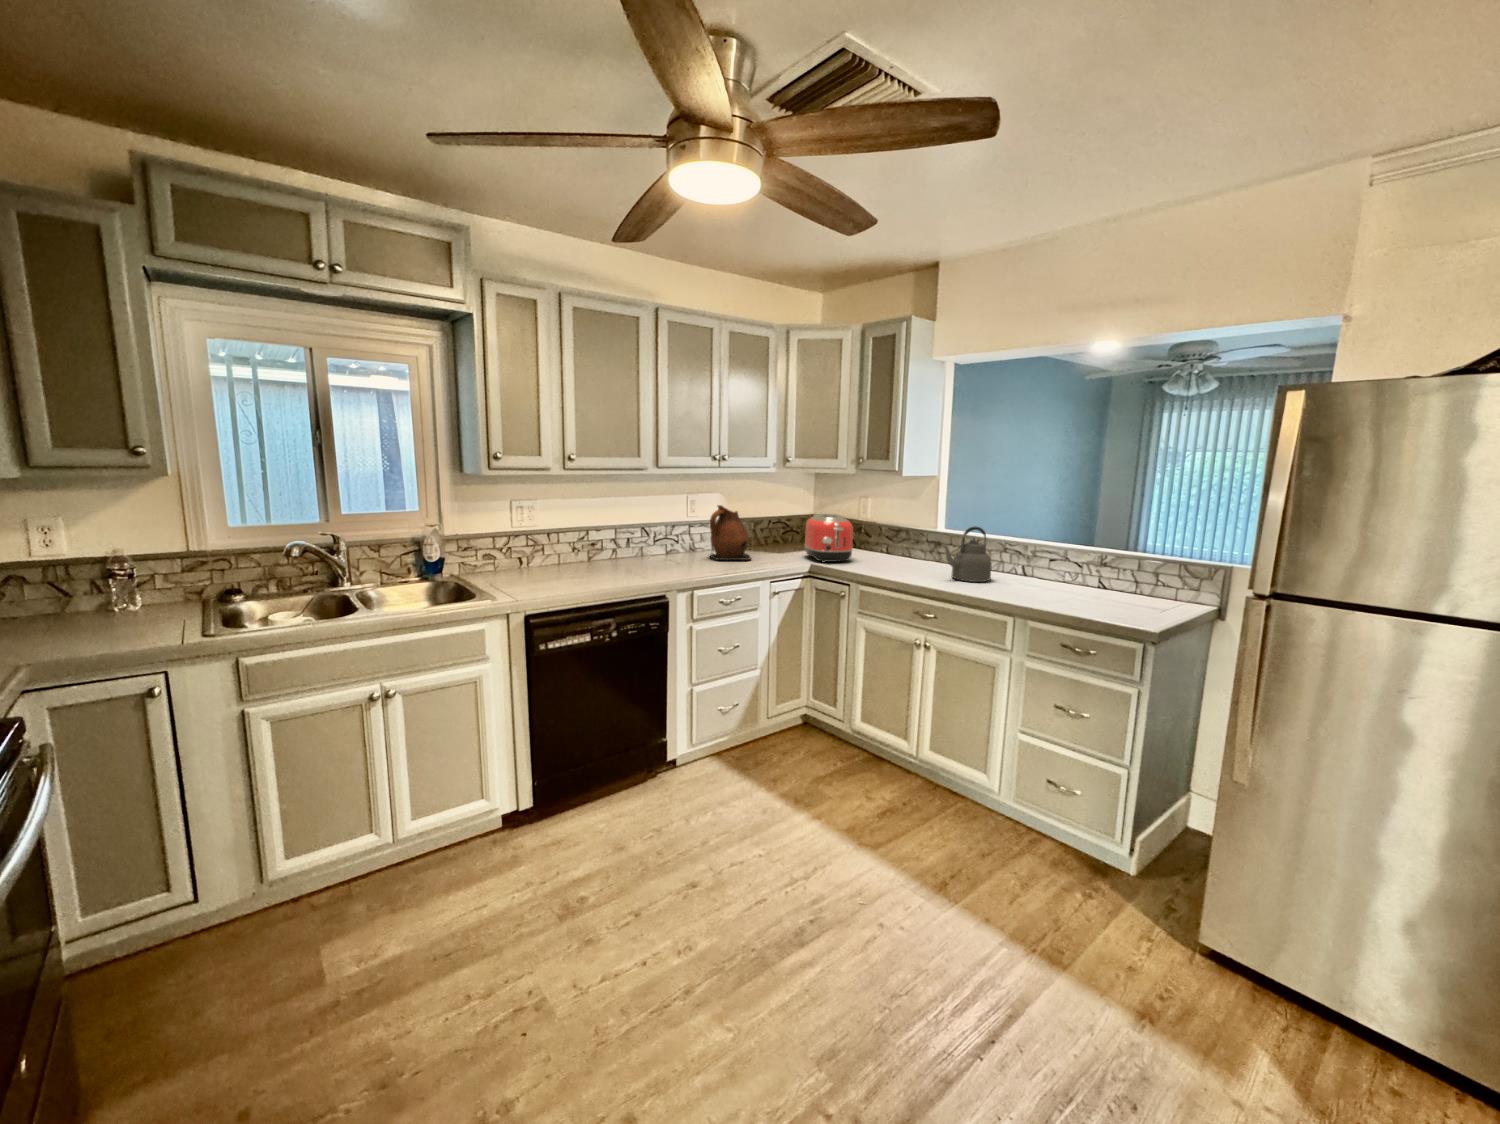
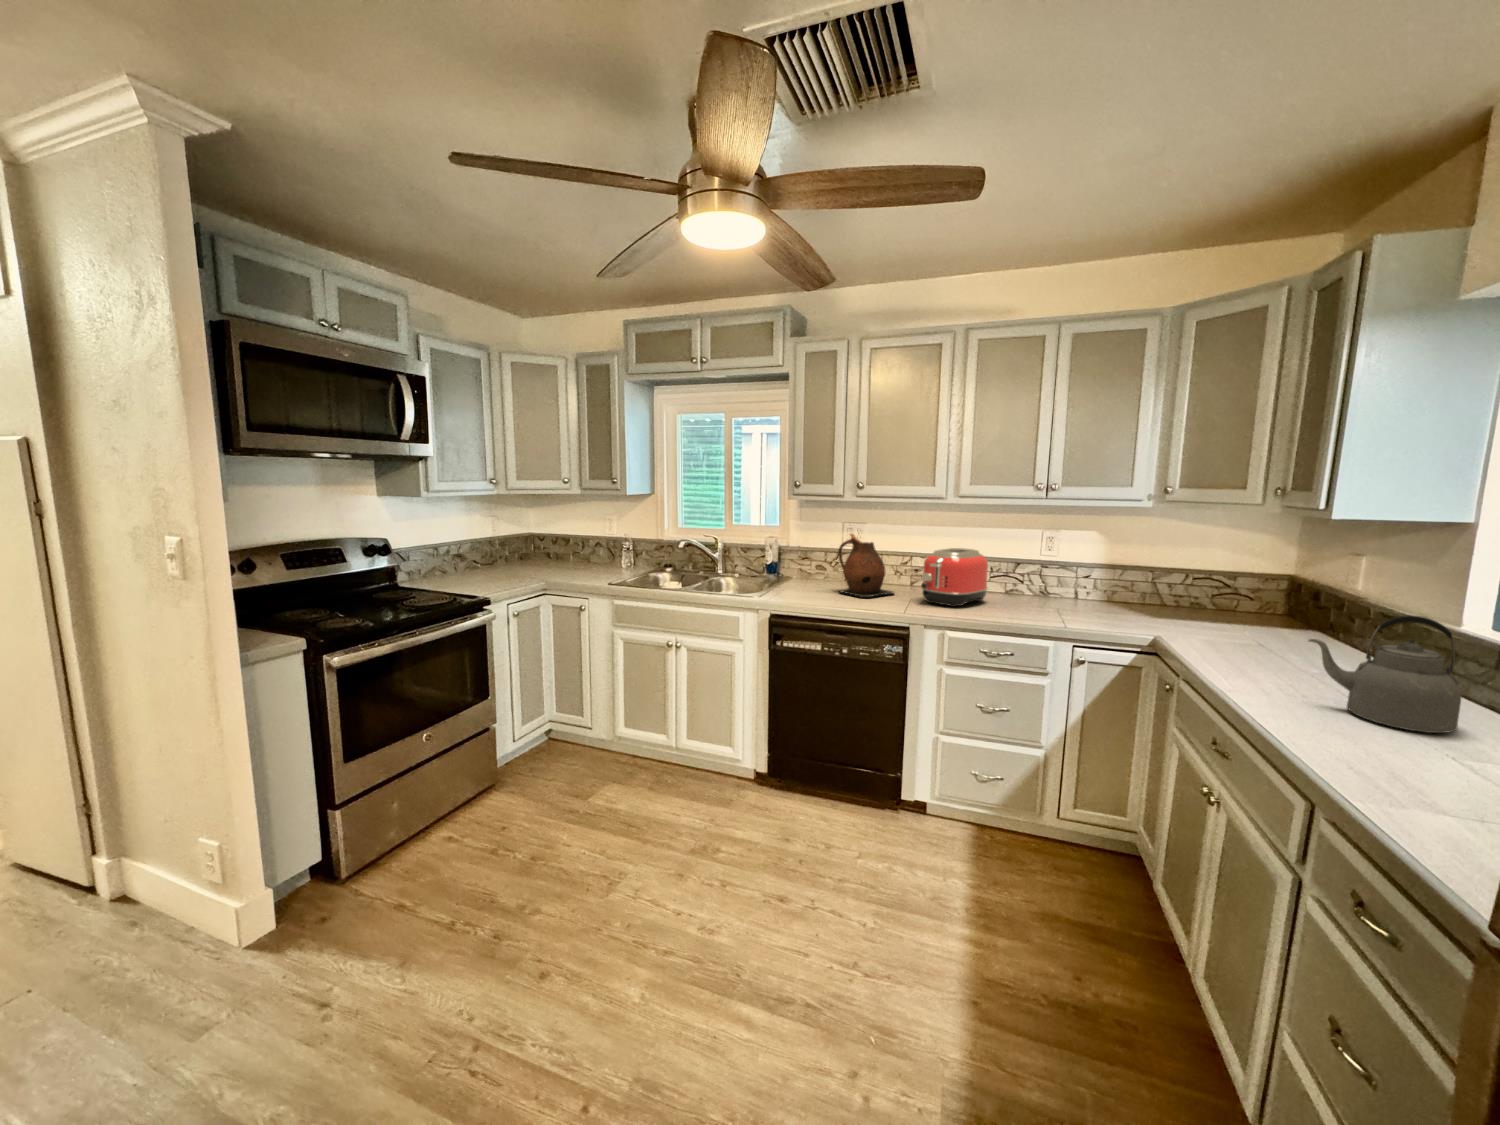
ceramic pitcher: present [710,505,751,560] -> present [838,534,894,597]
toaster: present [805,514,853,562] -> present [921,548,988,607]

